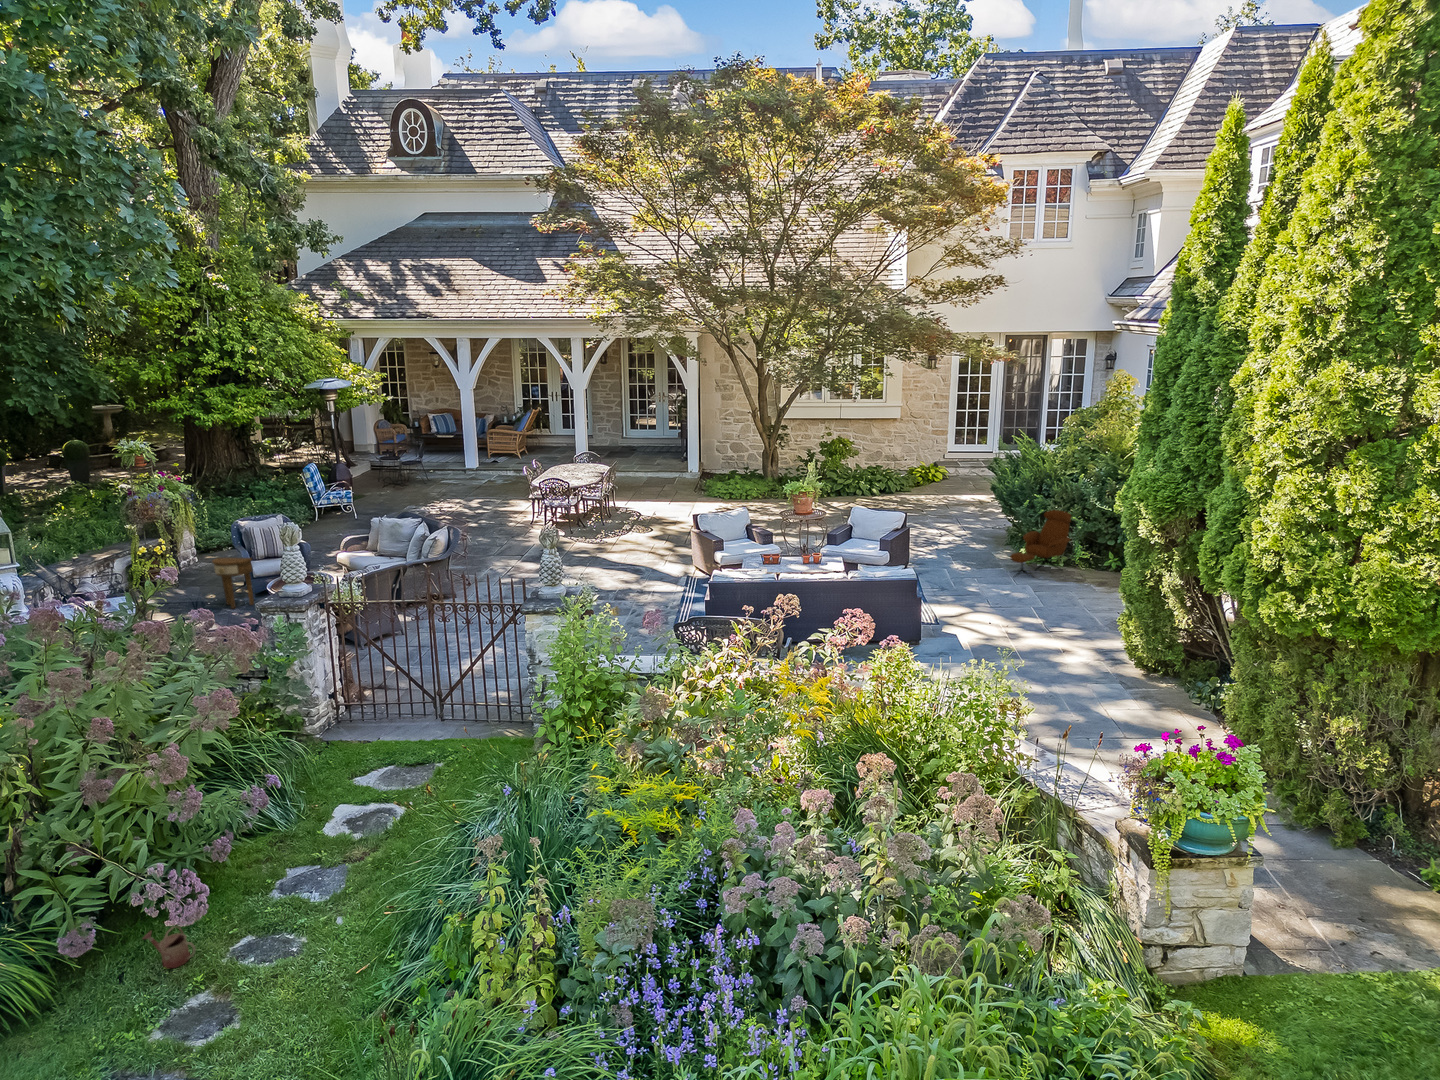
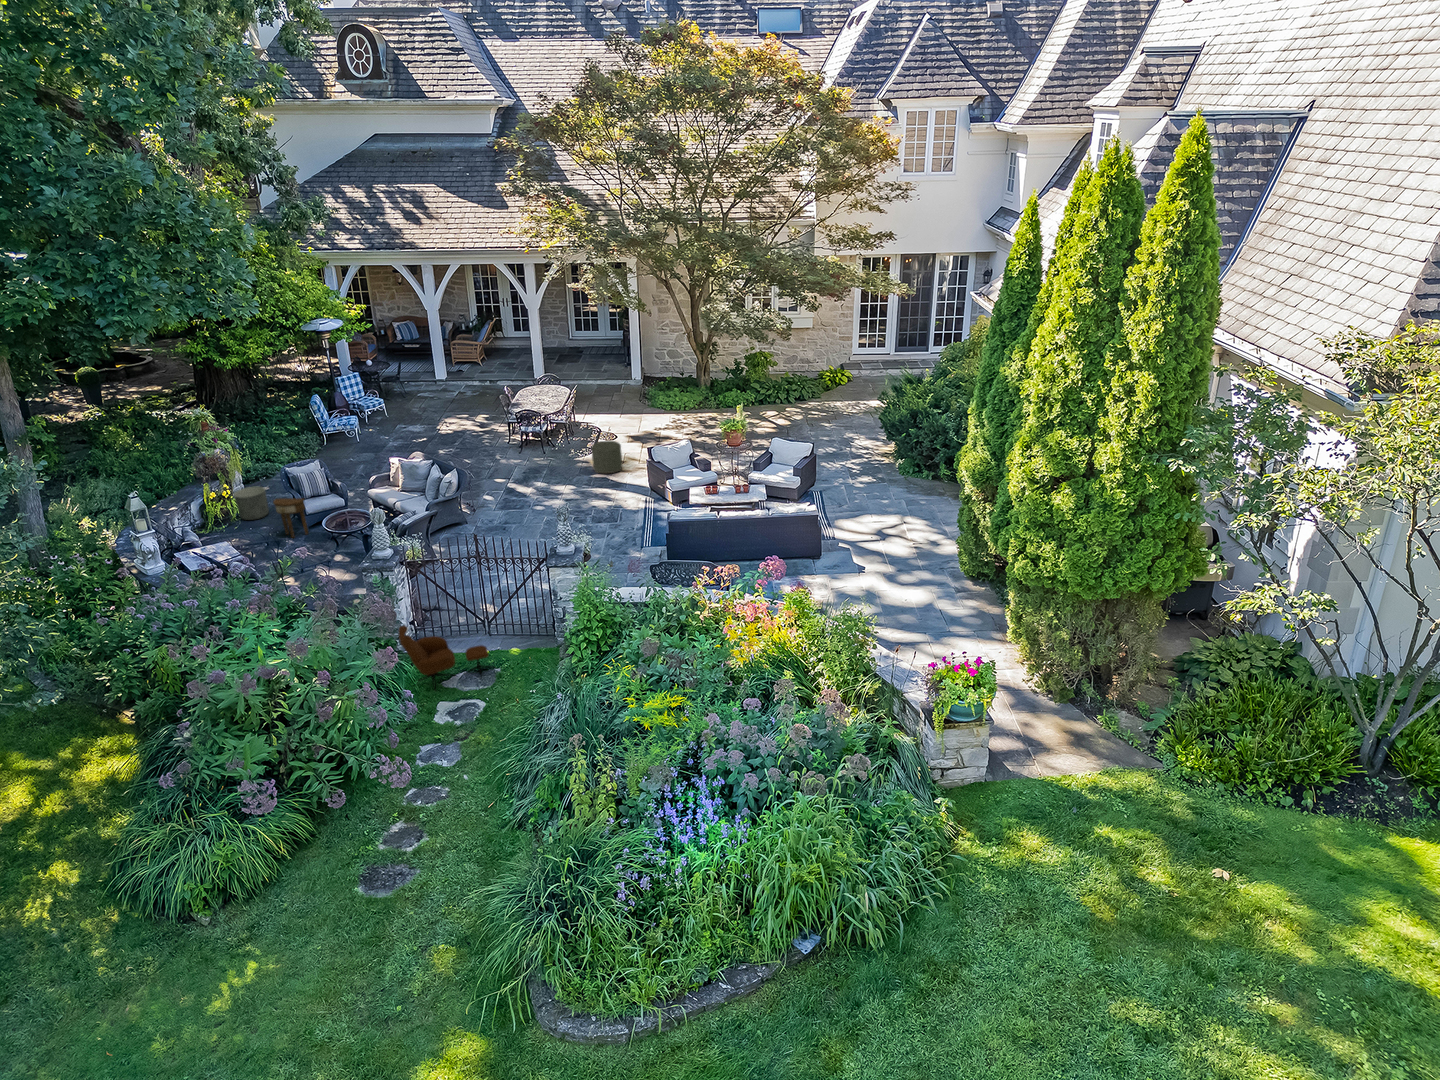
lounge chair: present [1010,510,1071,575] -> present [399,625,495,690]
ottoman: none [624,515,662,554] -> present [591,441,622,473]
planter: none [175,550,218,590] -> present [233,487,269,520]
watering can: present [143,926,196,968] -> none [351,788,386,812]

